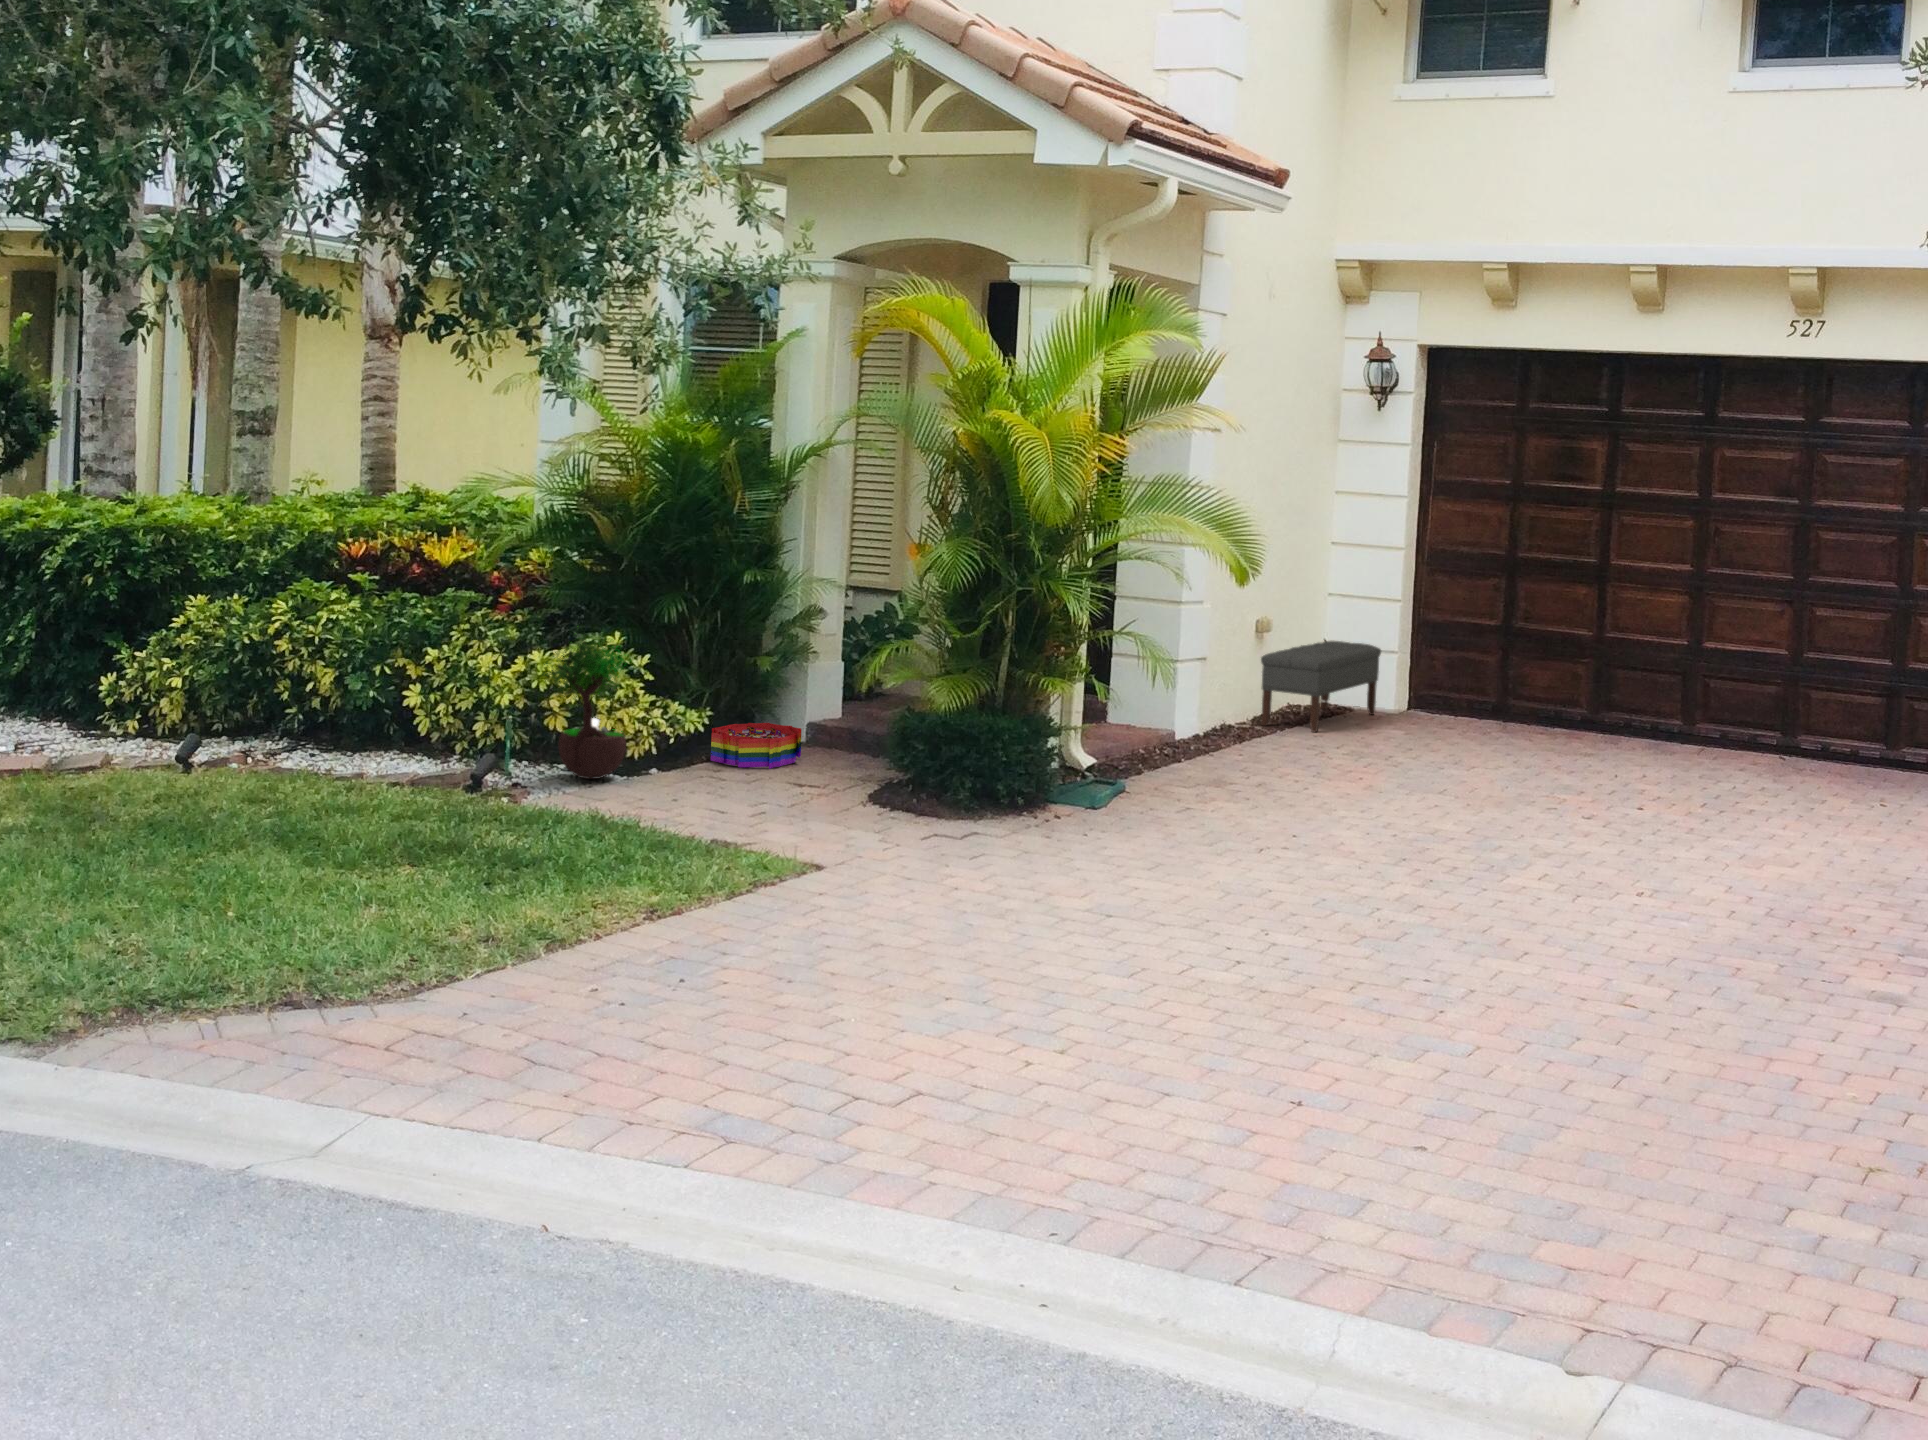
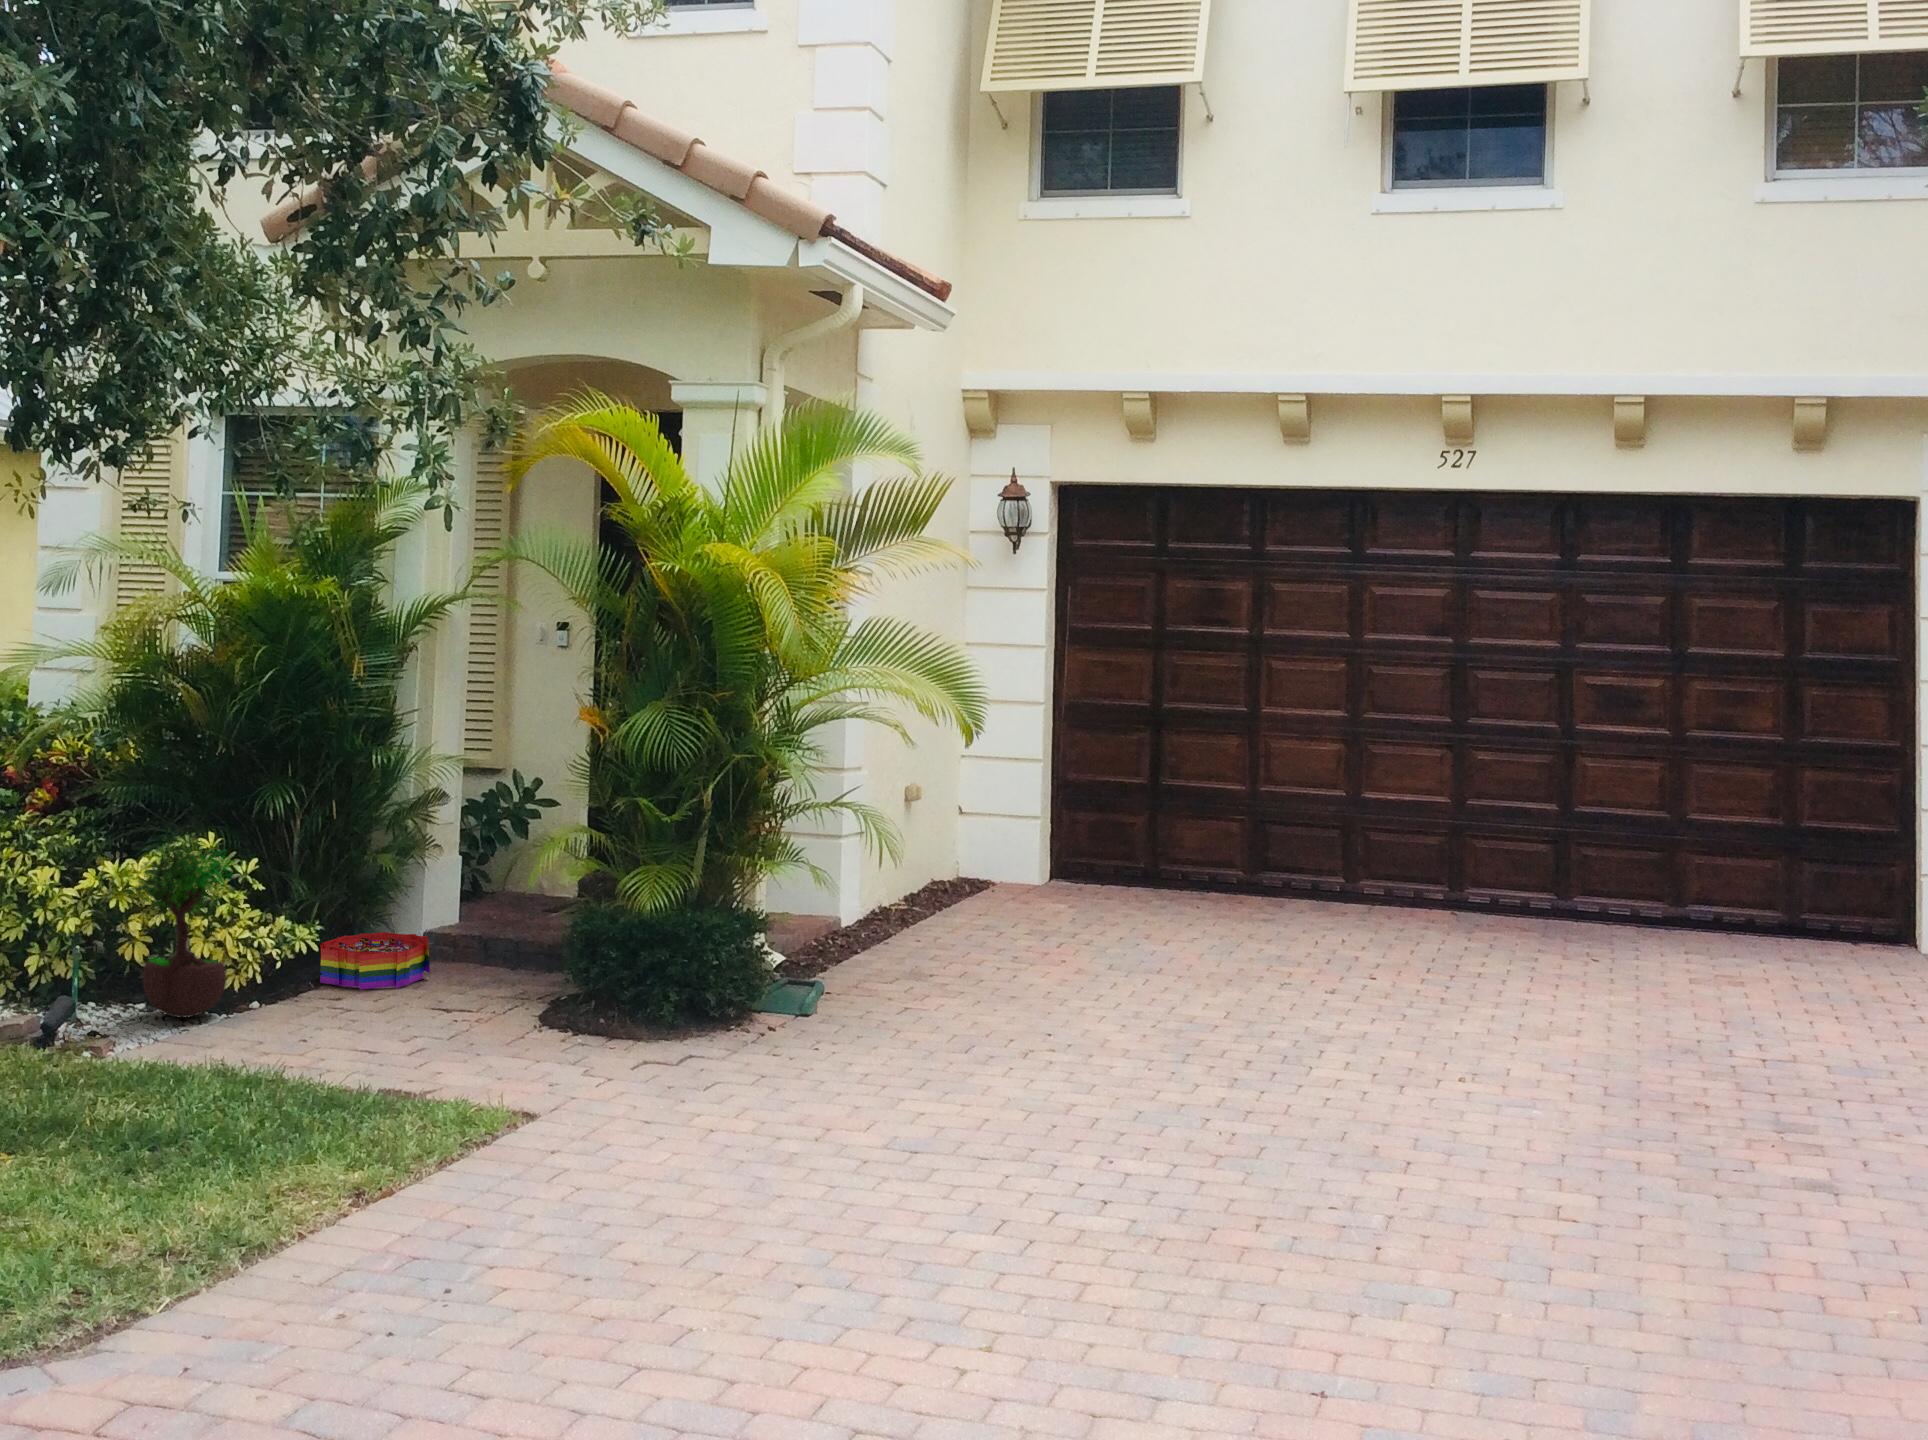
bench: present [1261,641,1381,732] -> none [910,801,1024,904]

